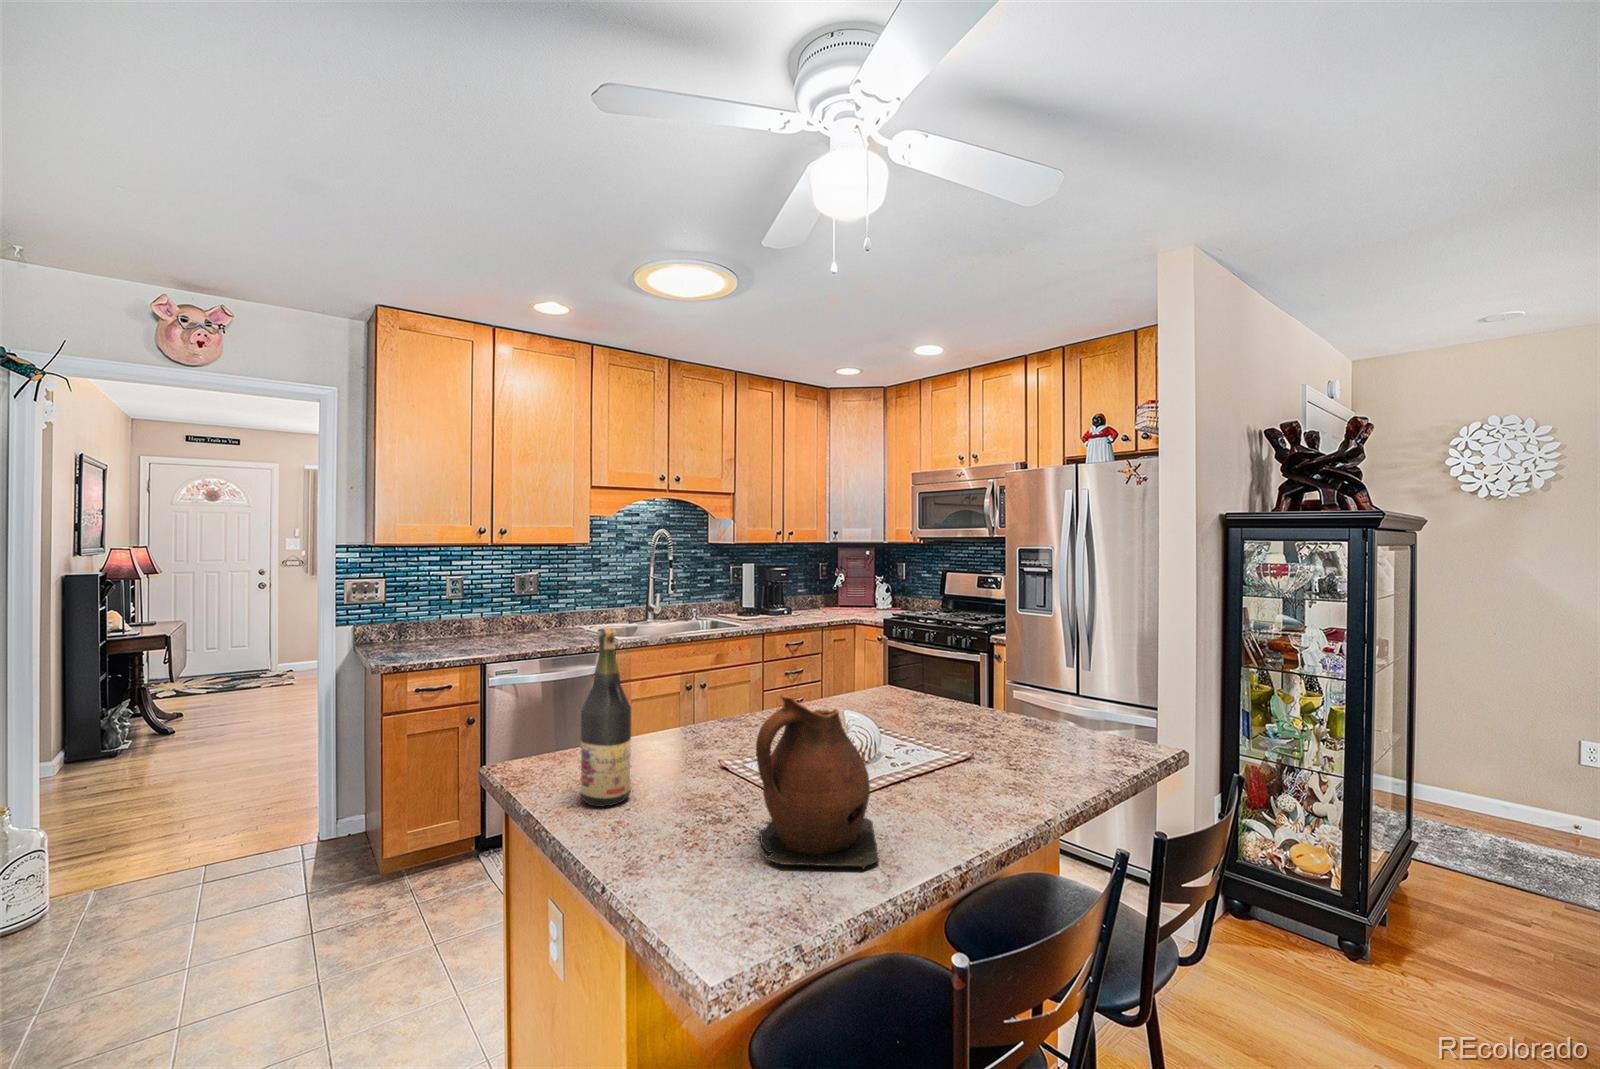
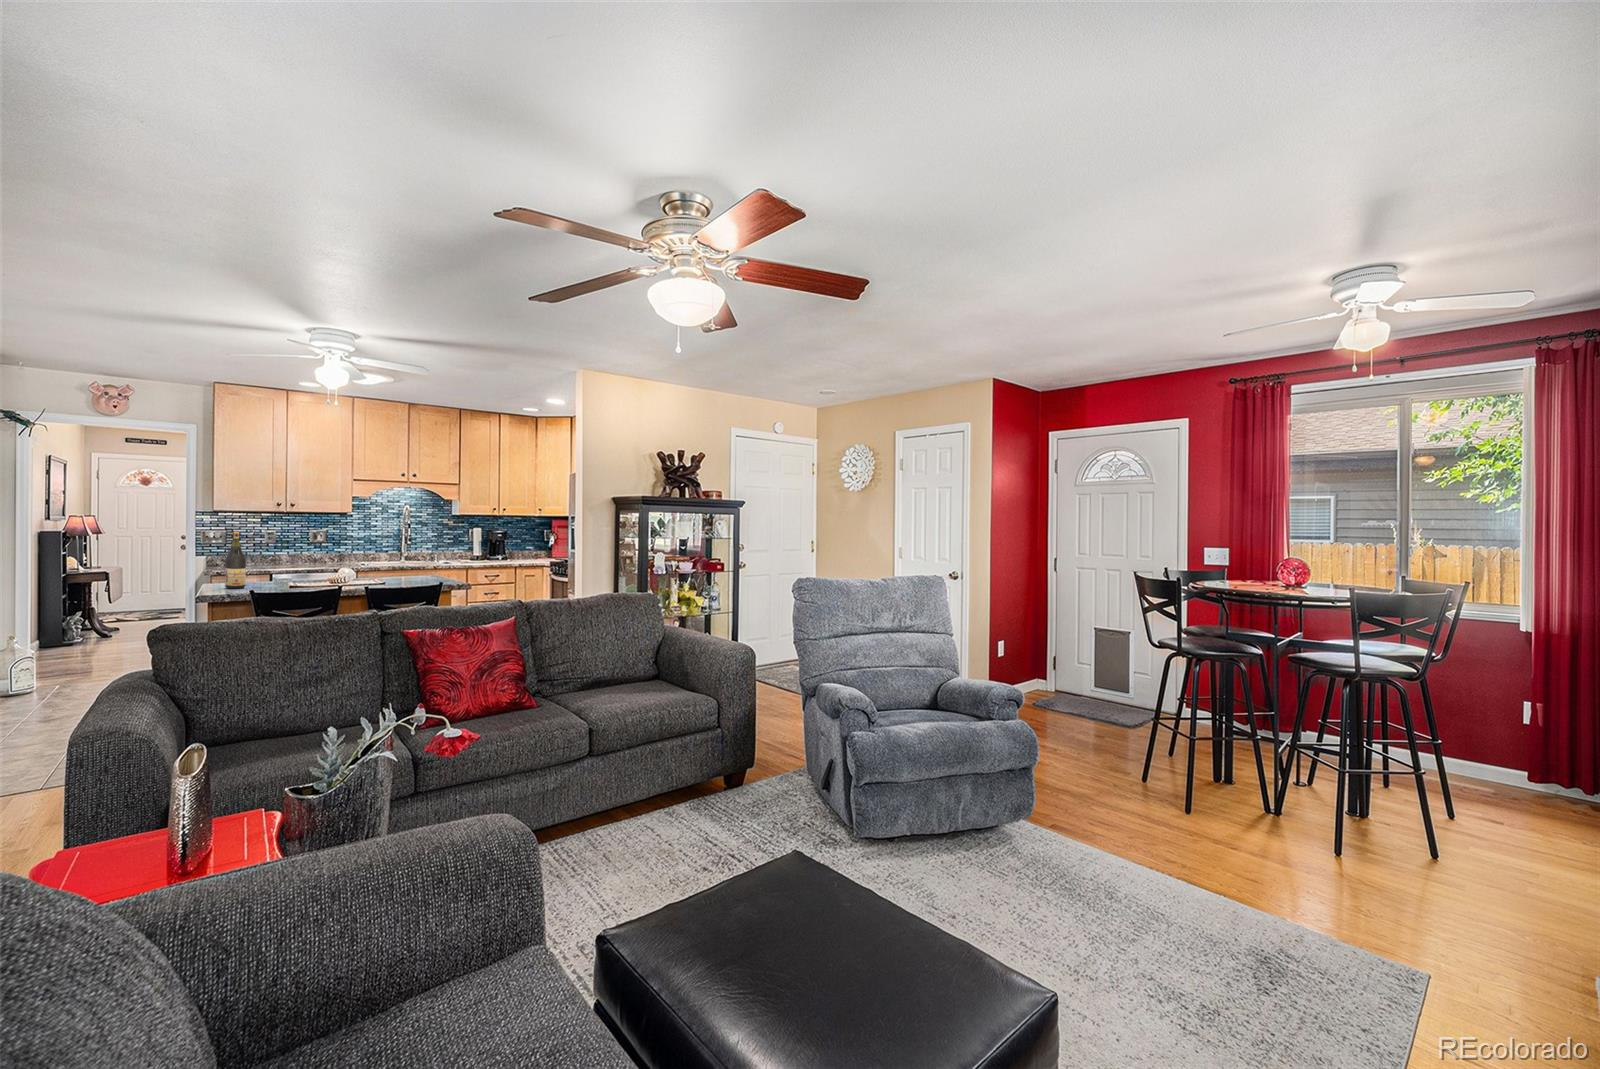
ceramic pitcher: present [756,694,879,869] -> none [257,547,309,593]

